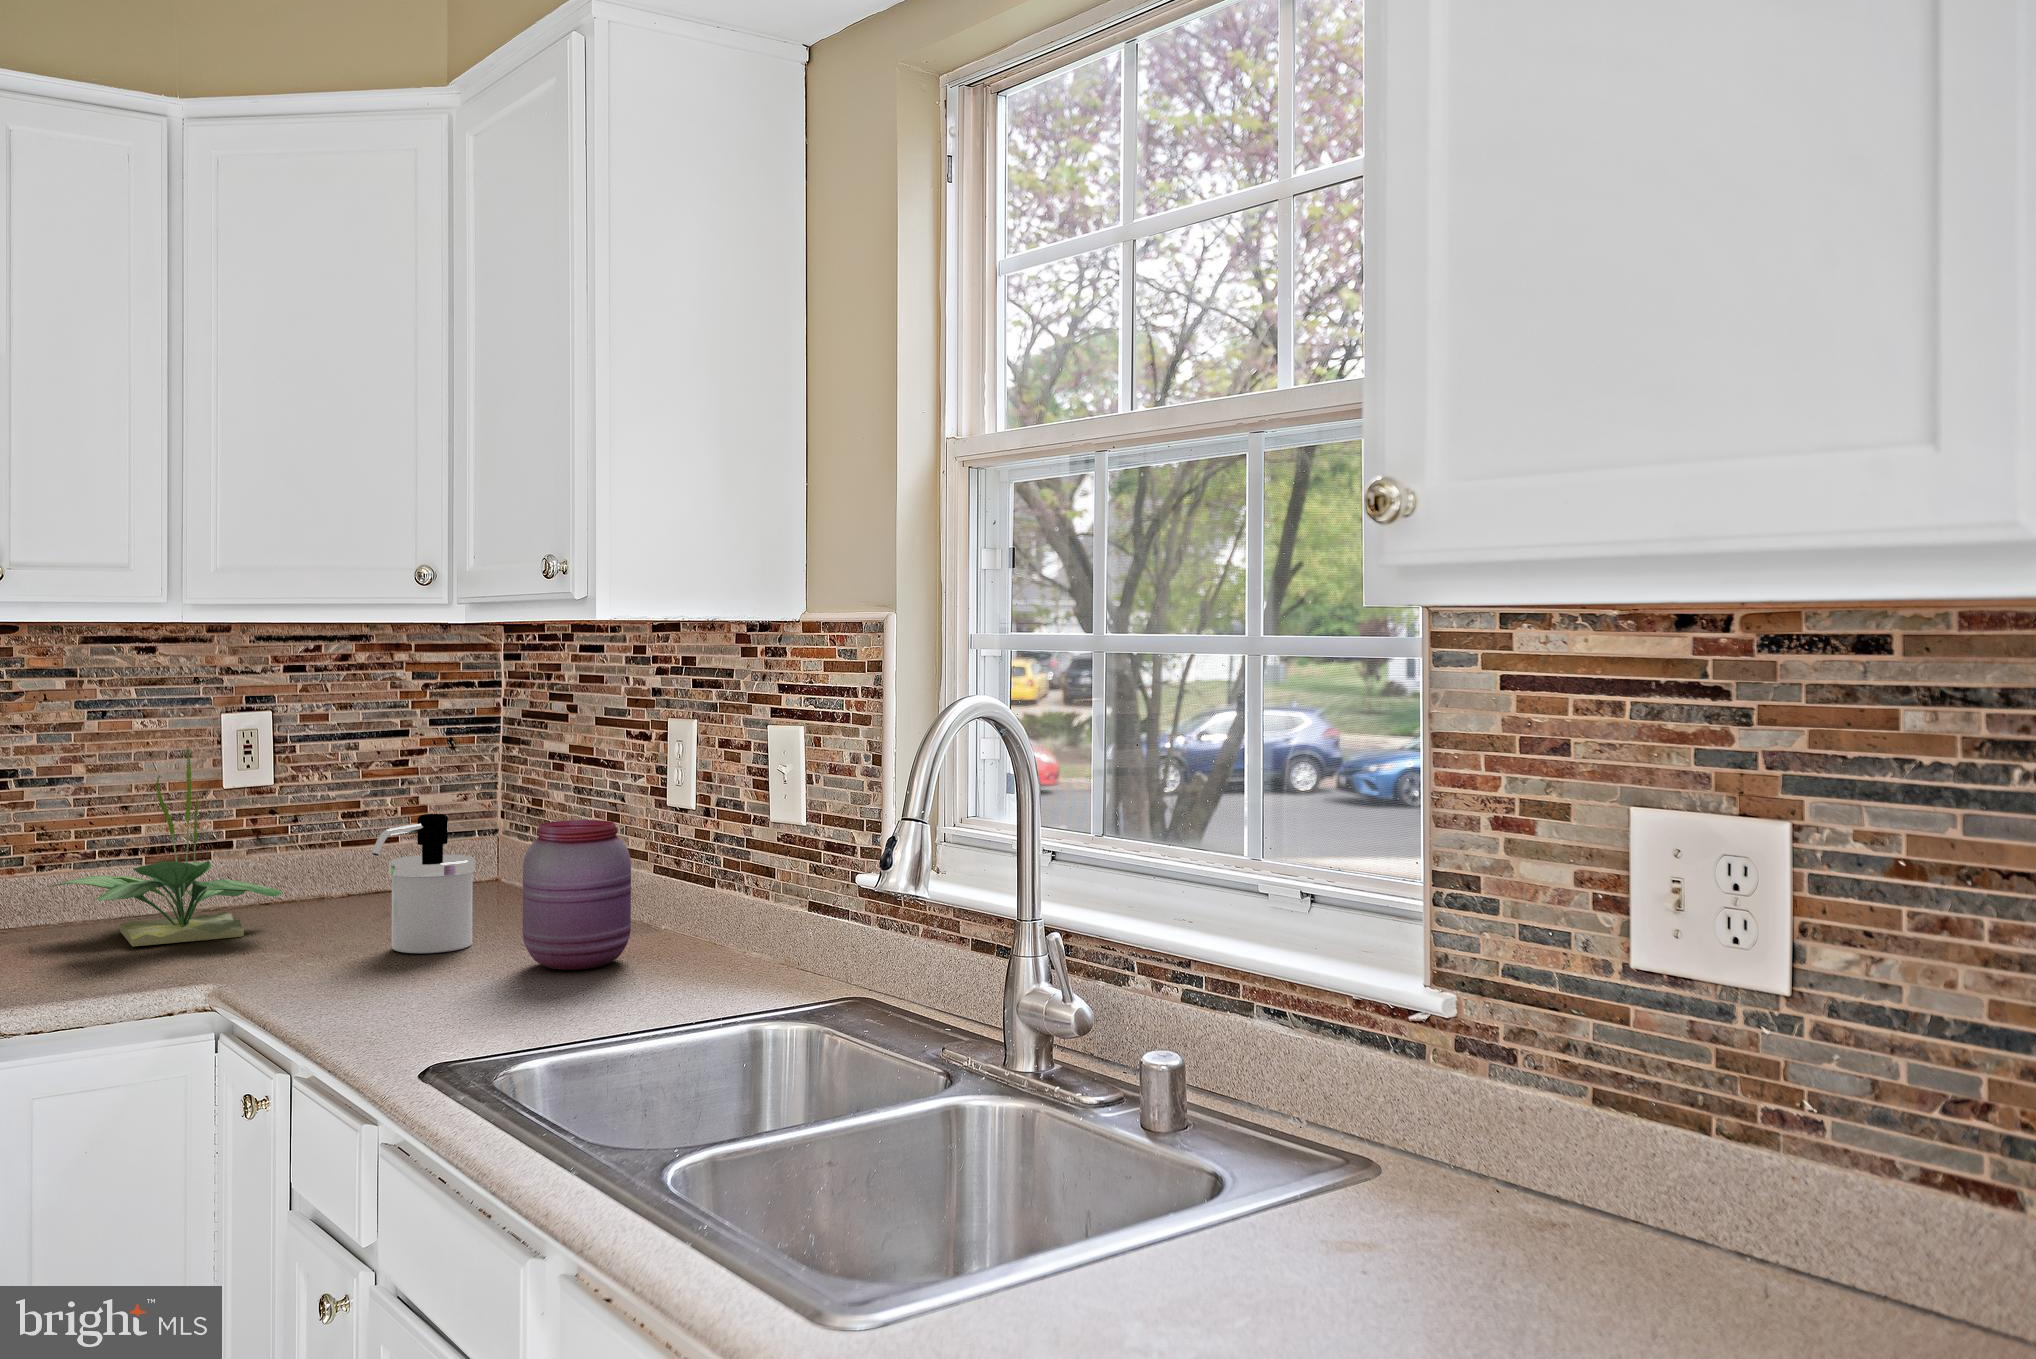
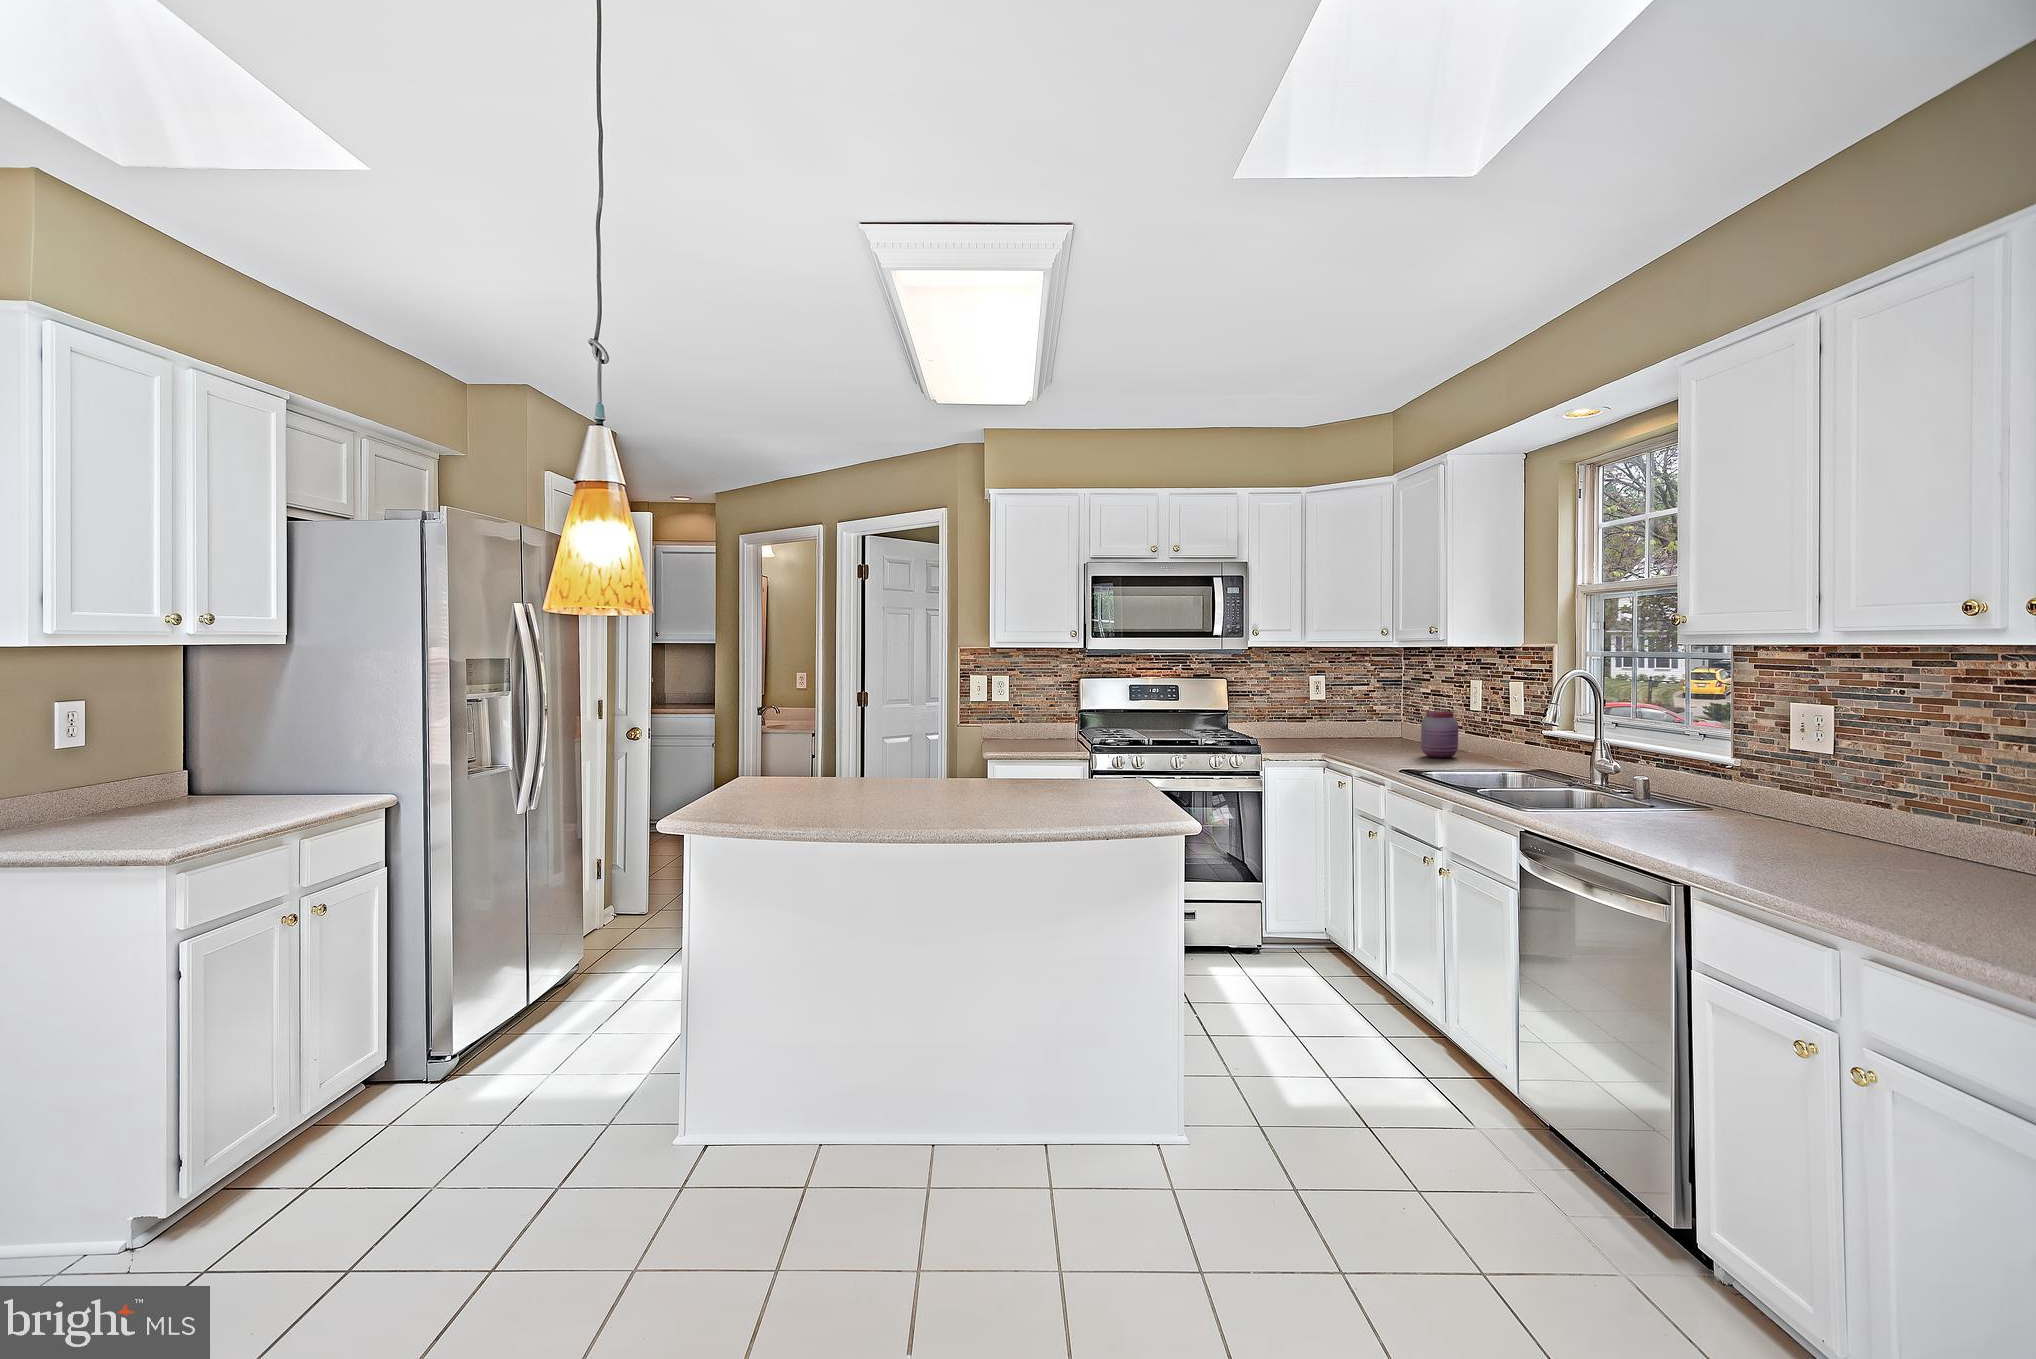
potted plant: present [49,746,282,947] -> none [1267,686,1338,745]
soap dispenser: present [372,814,475,953] -> none [1371,709,1402,752]

